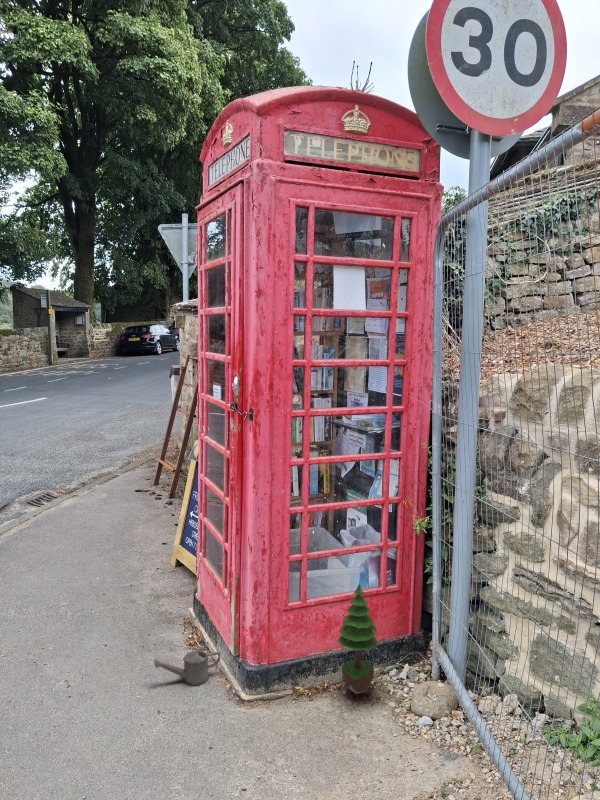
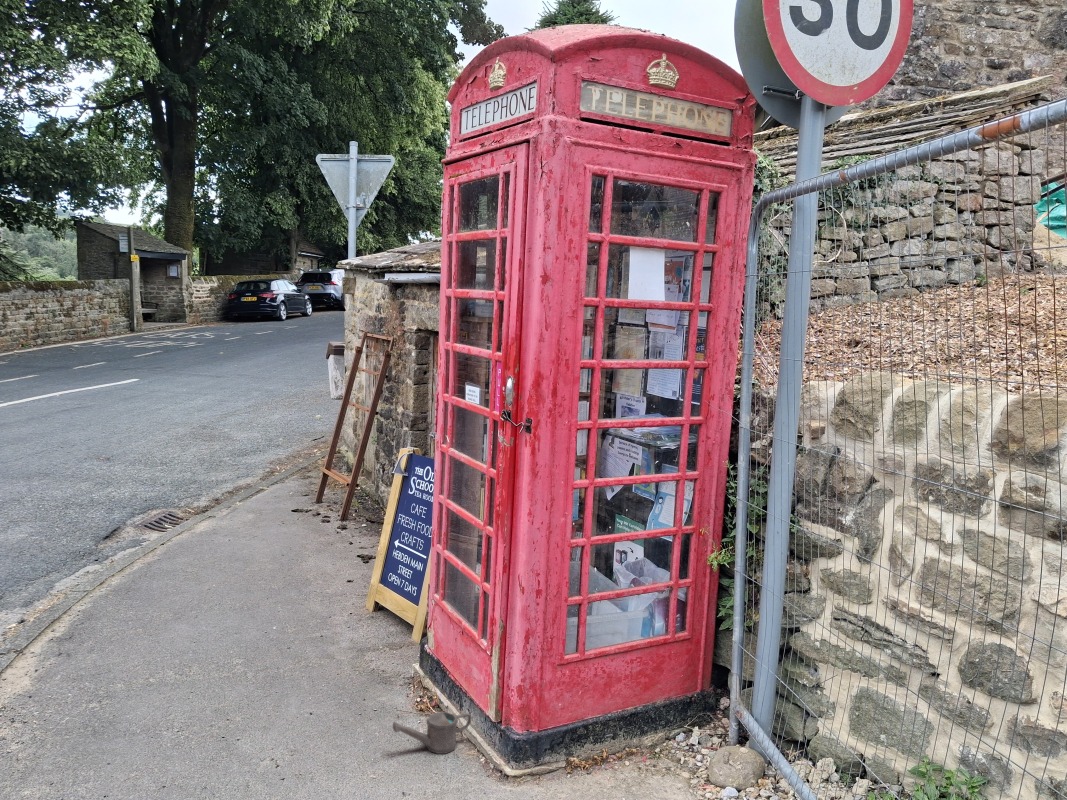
potted tree: present [337,585,378,694] -> none [619,629,669,762]

